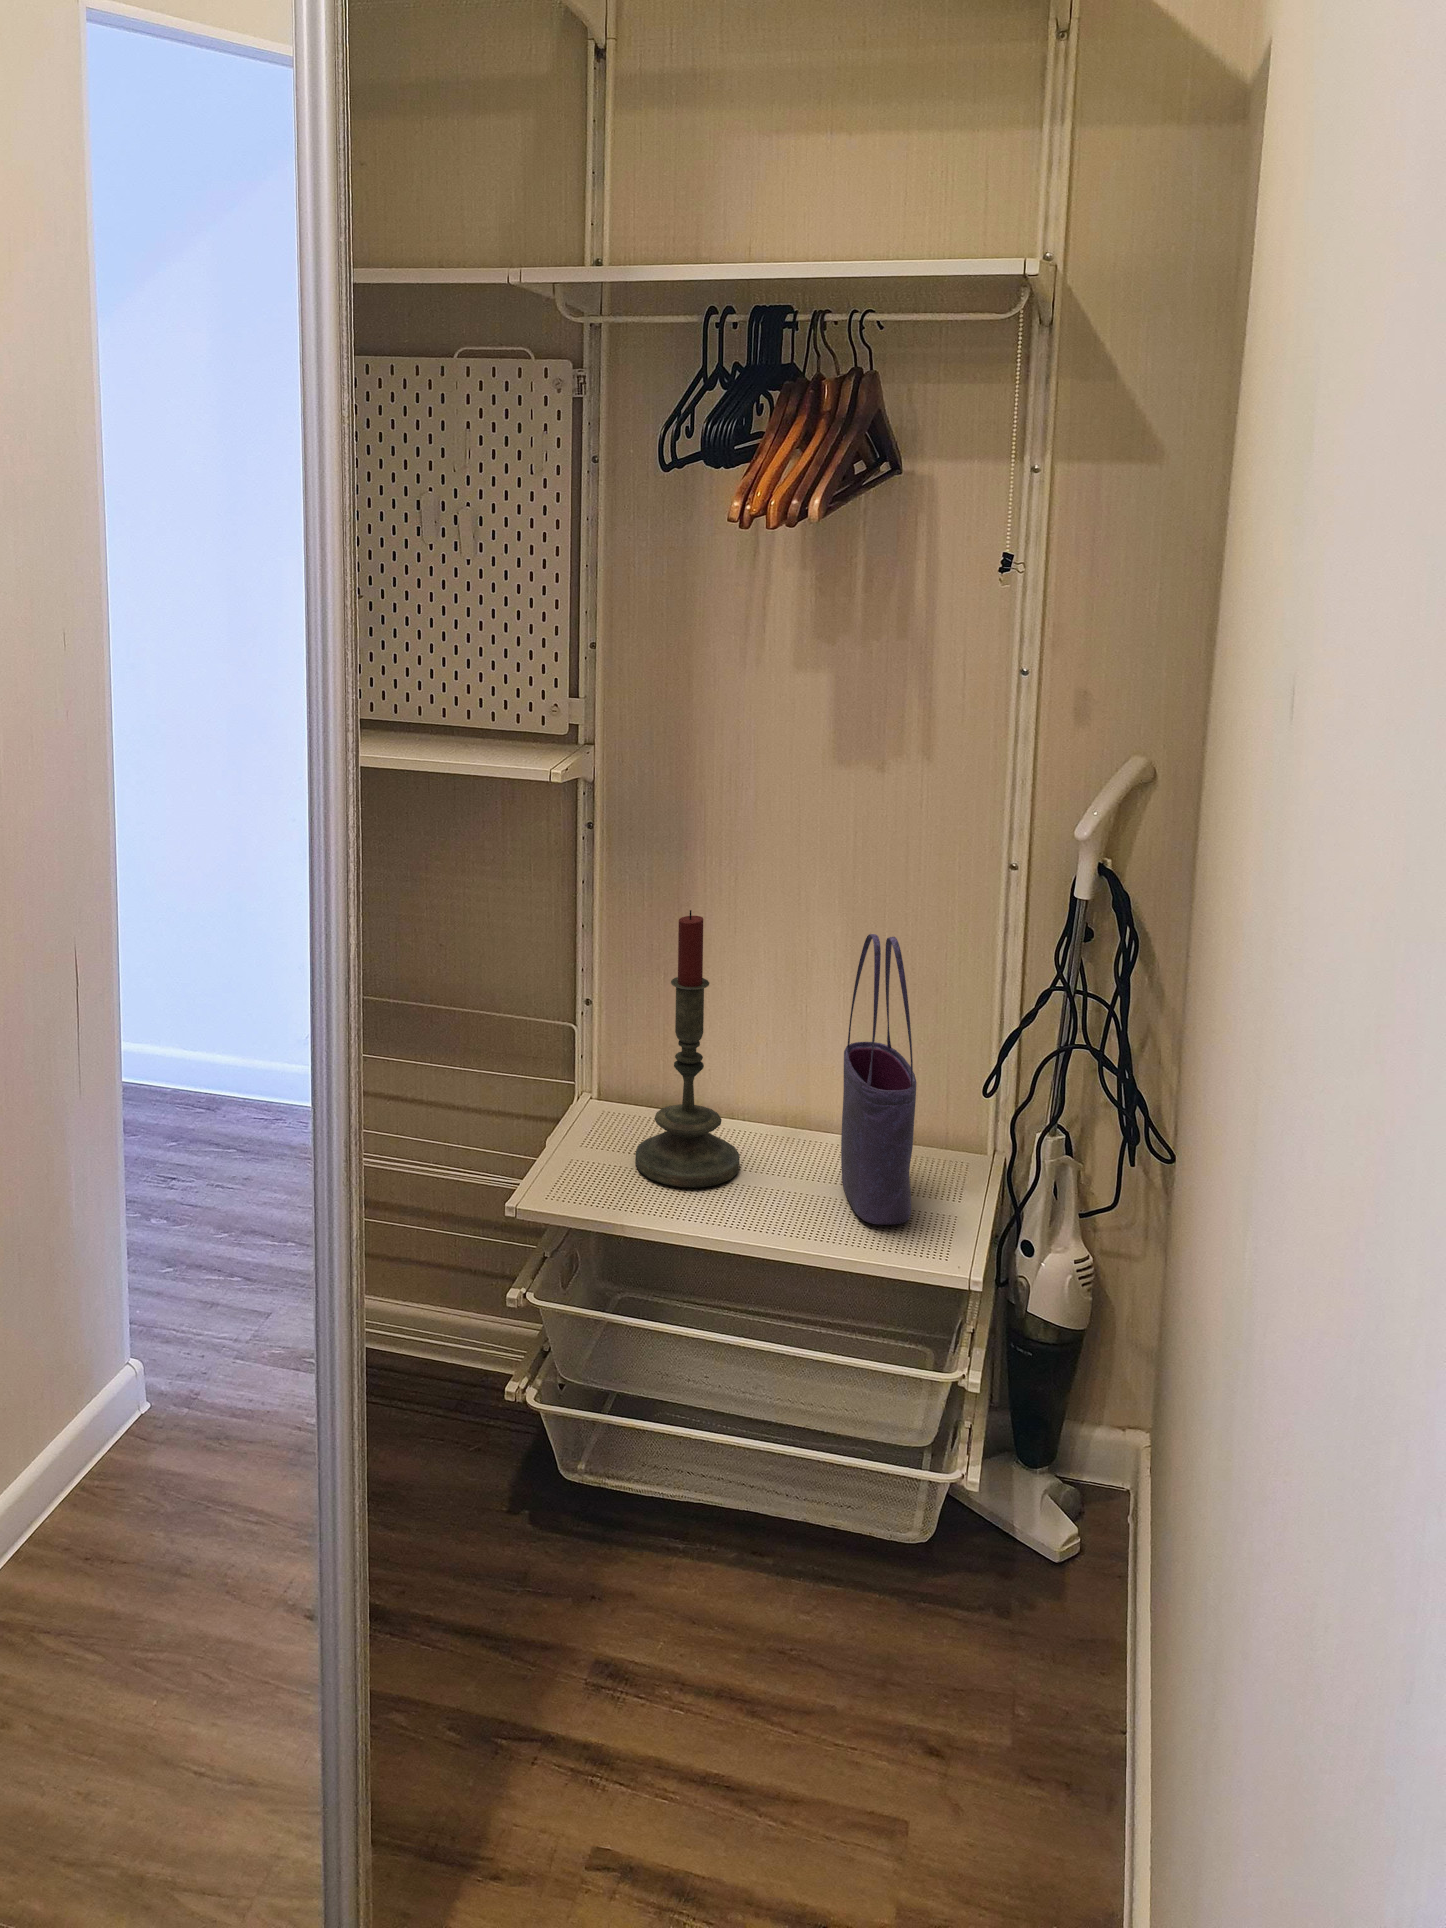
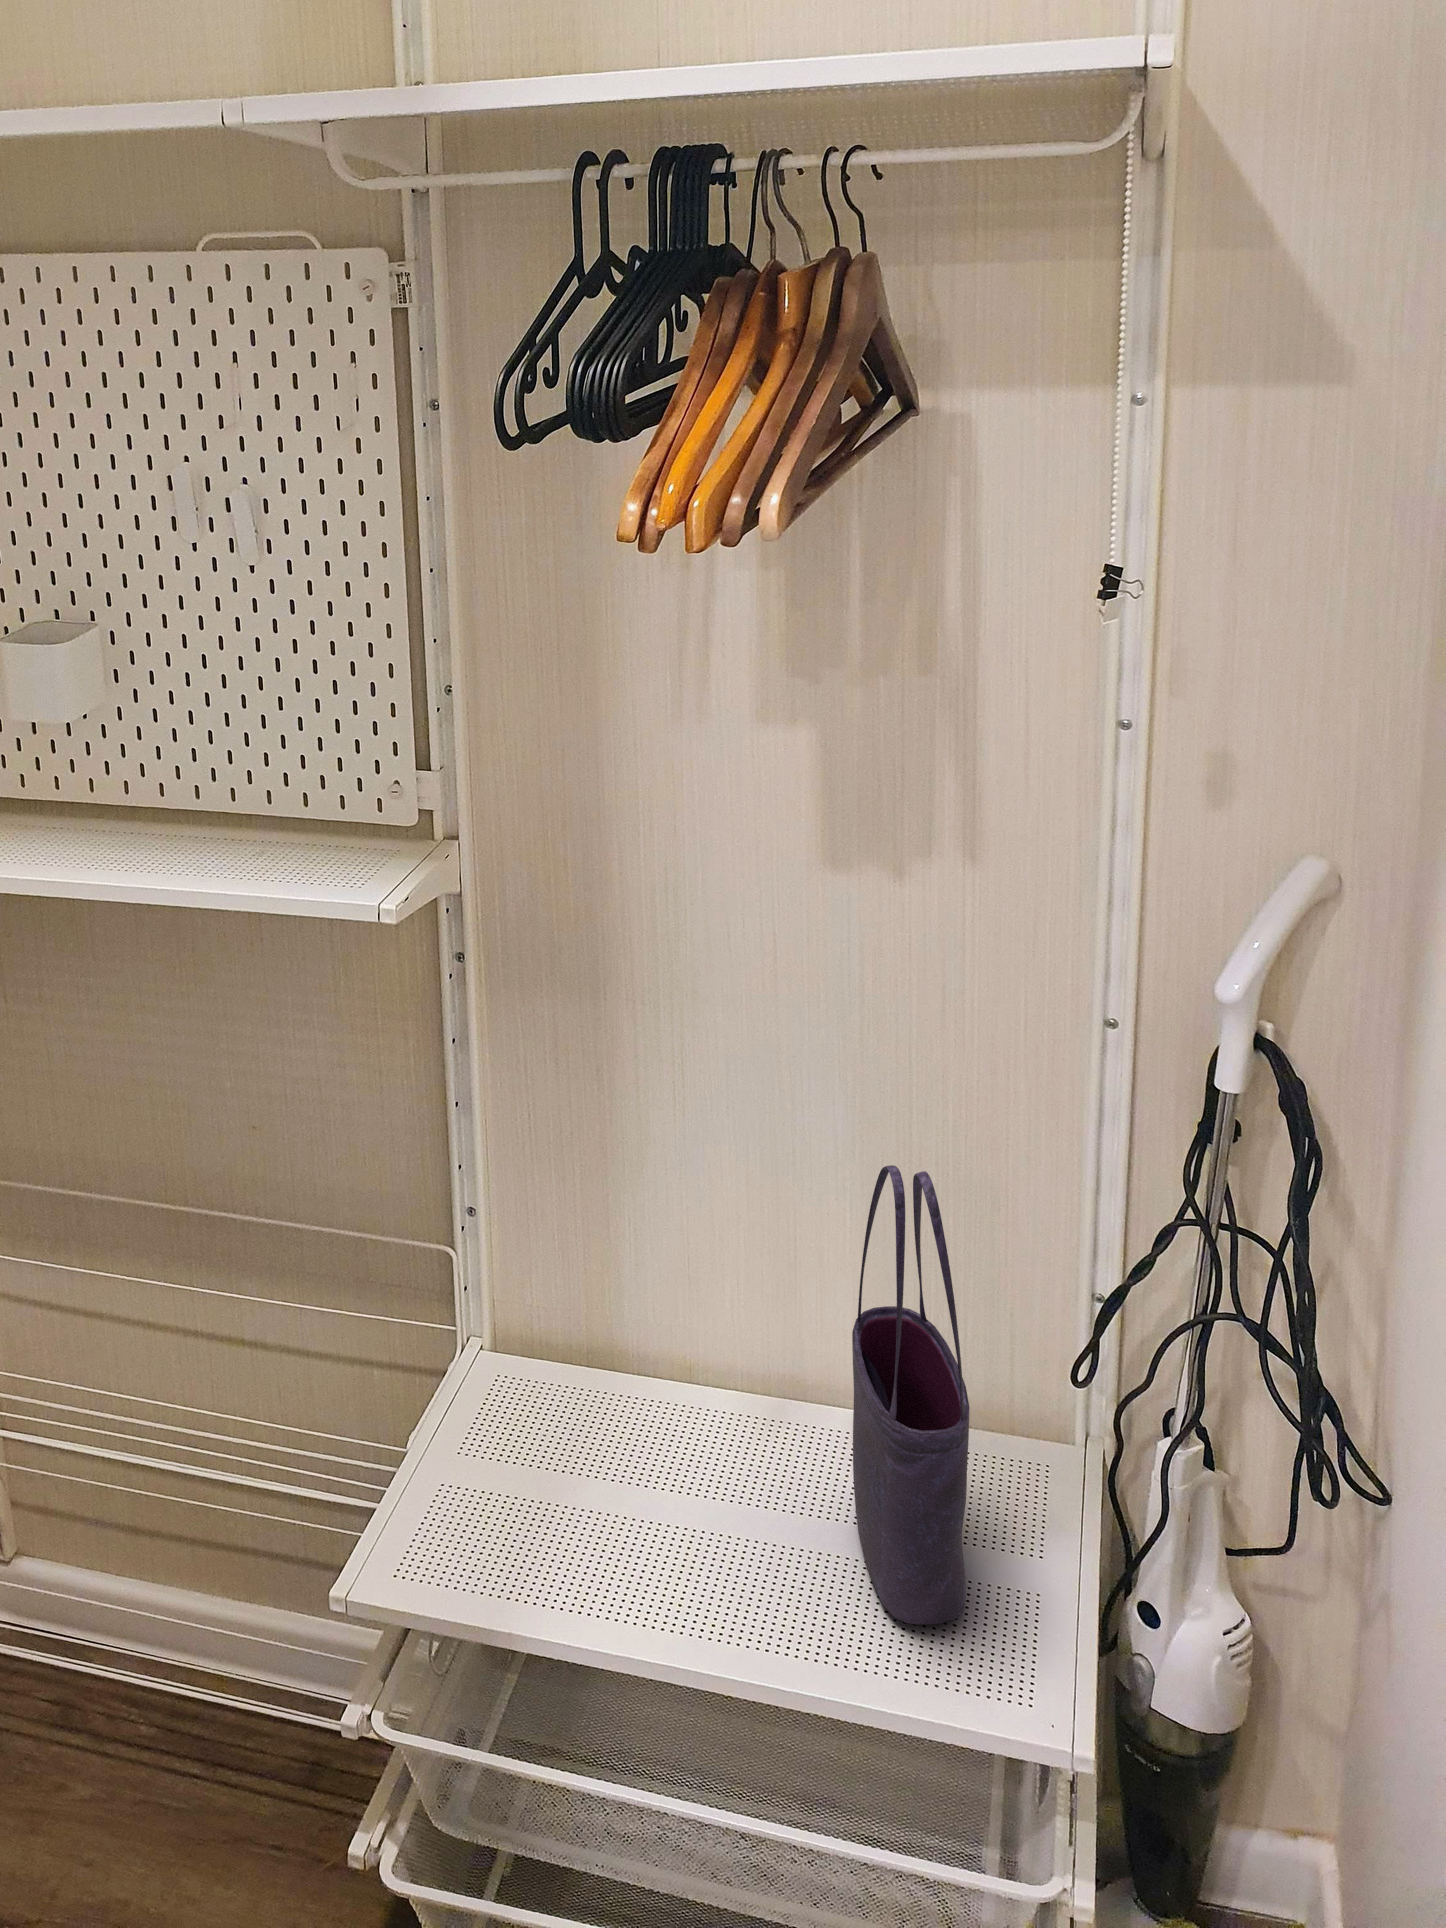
candle: present [635,910,739,1187] -> none [539,1120,698,1543]

